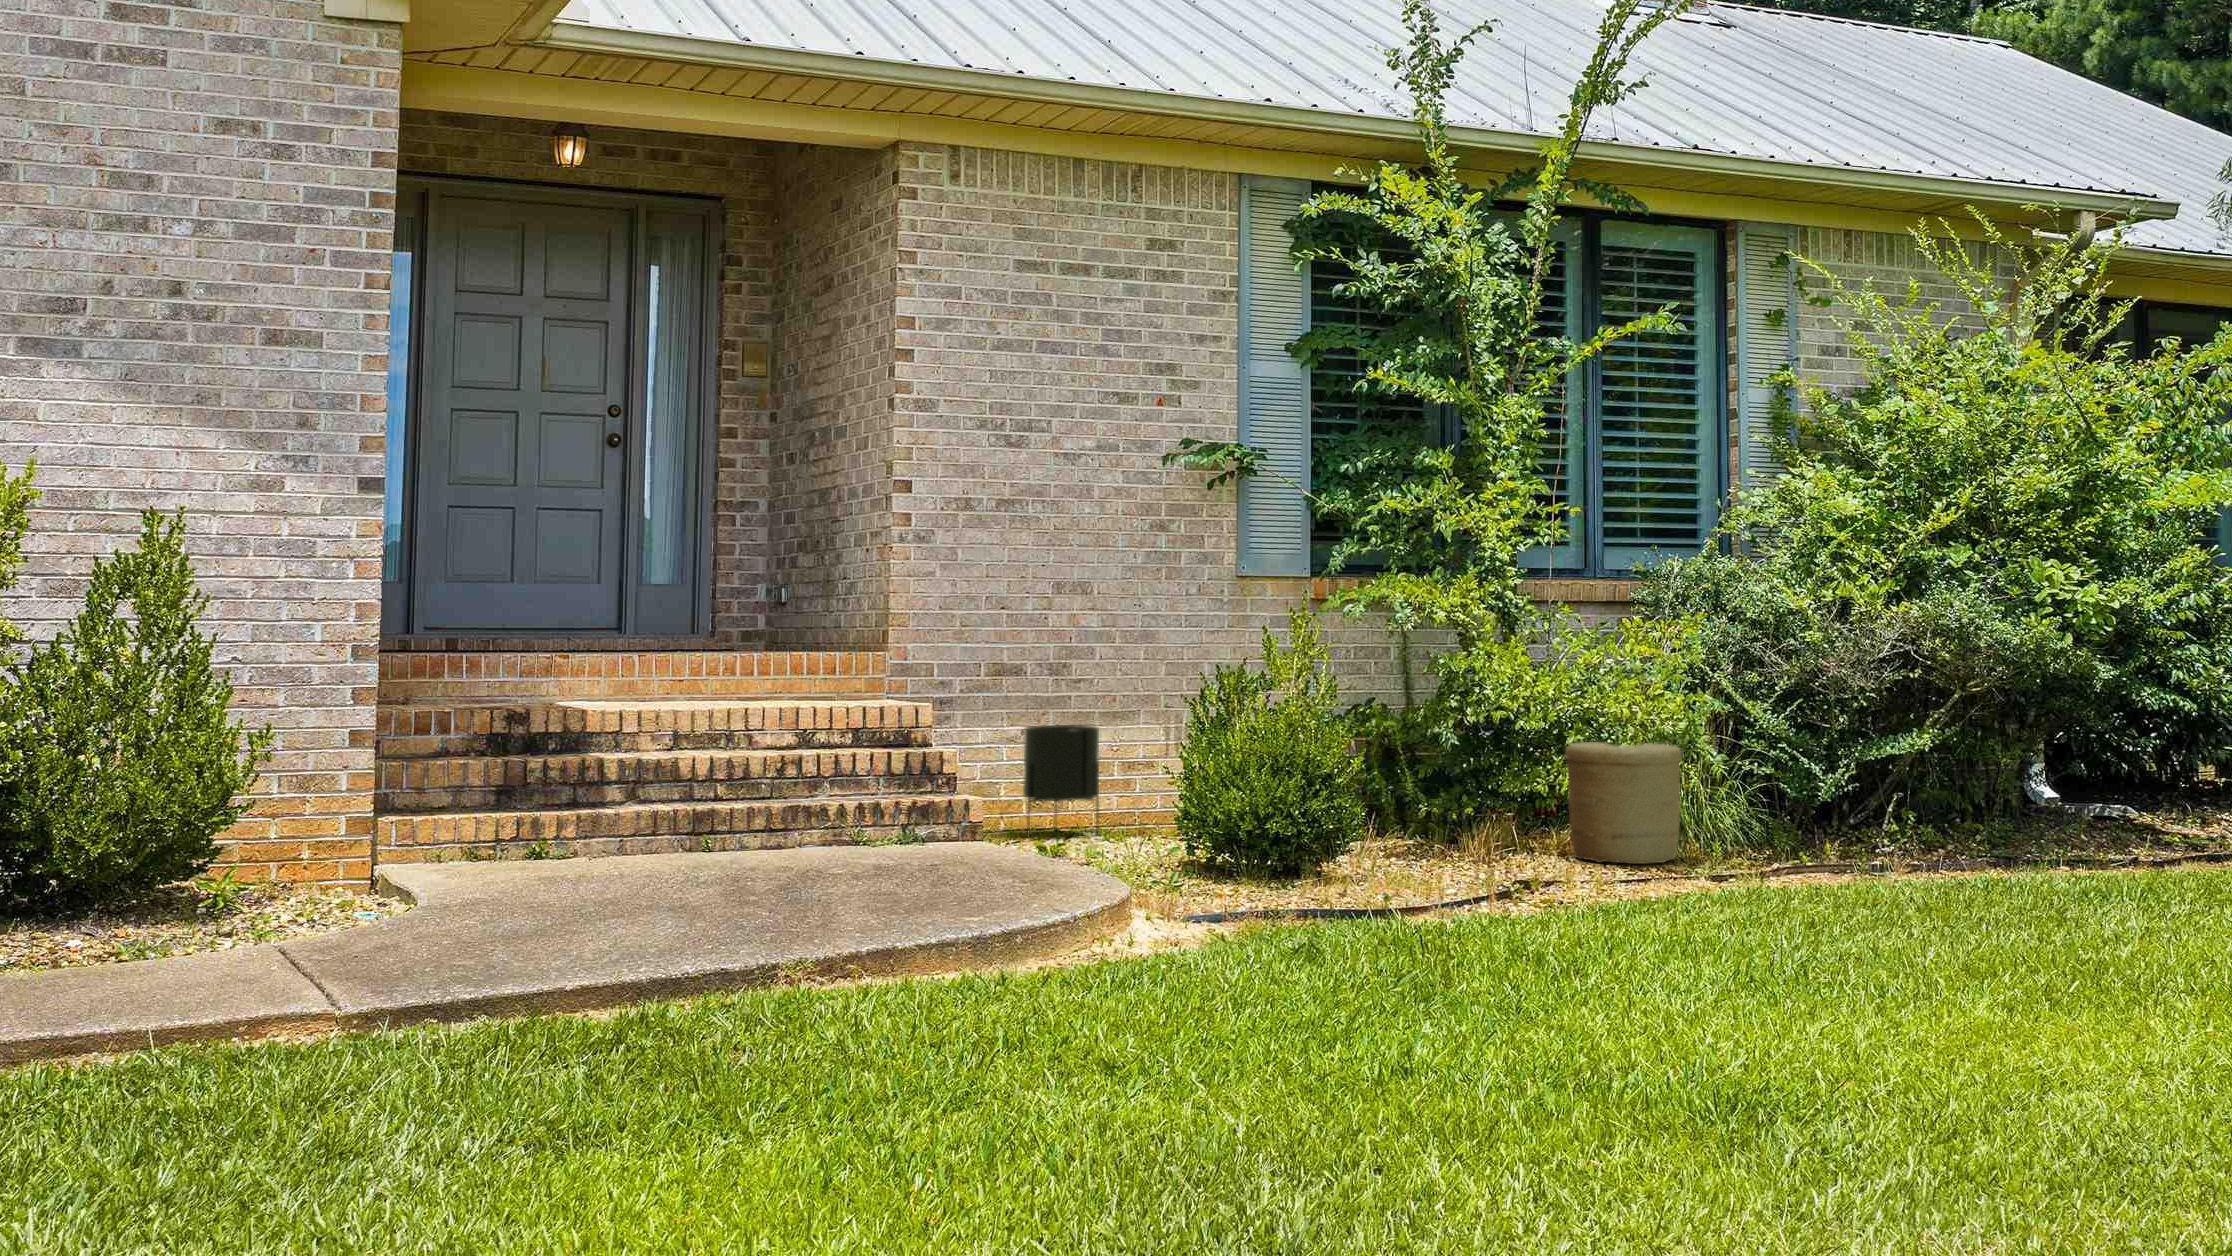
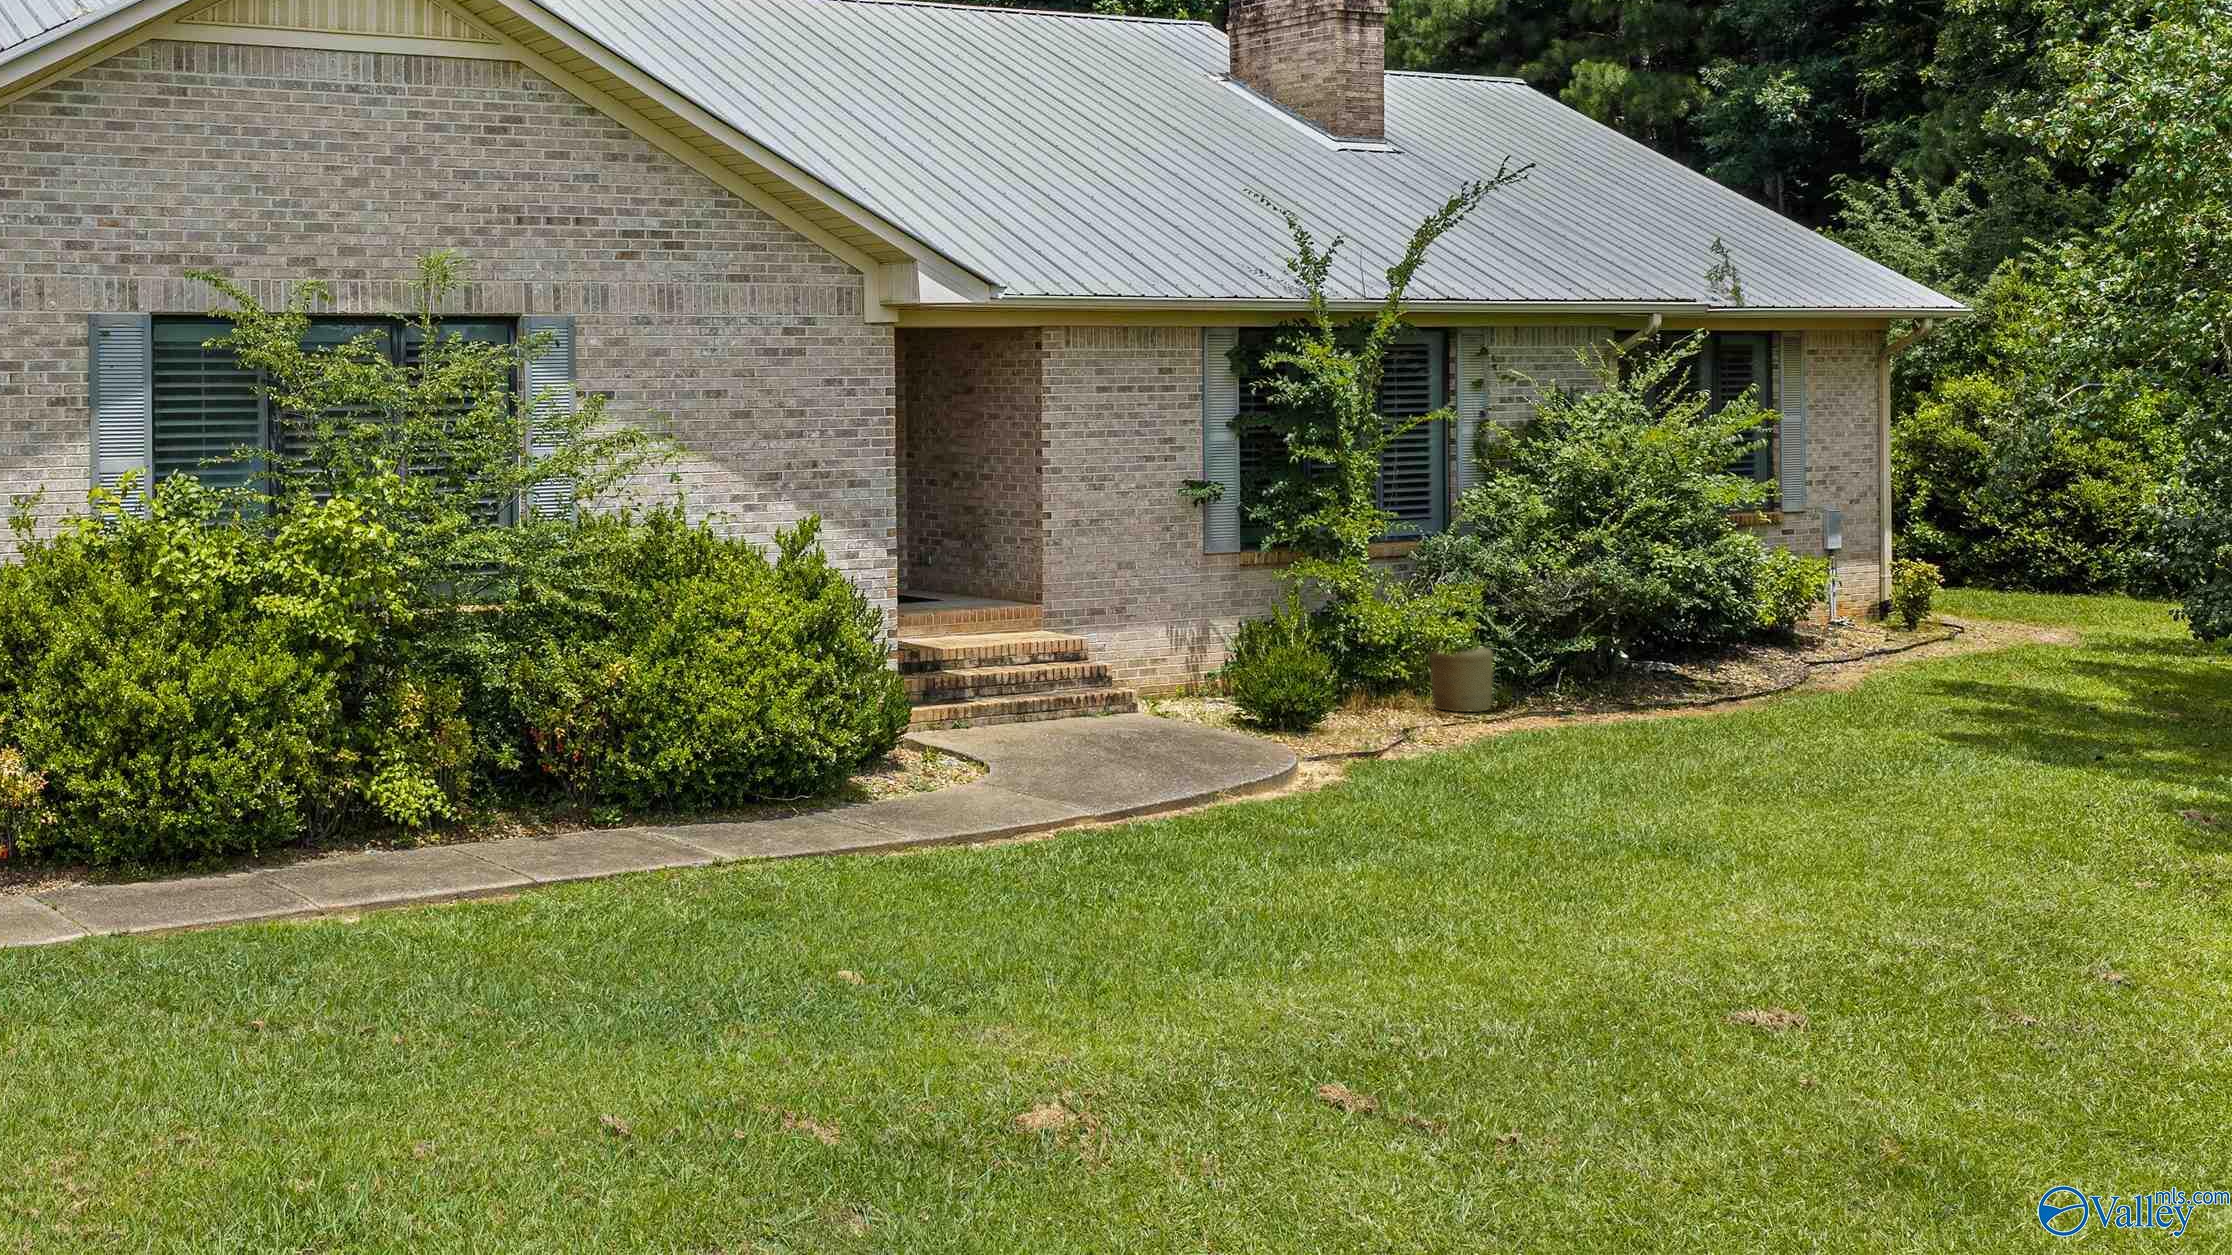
planter: present [1023,725,1099,836] -> none [1125,643,1169,707]

